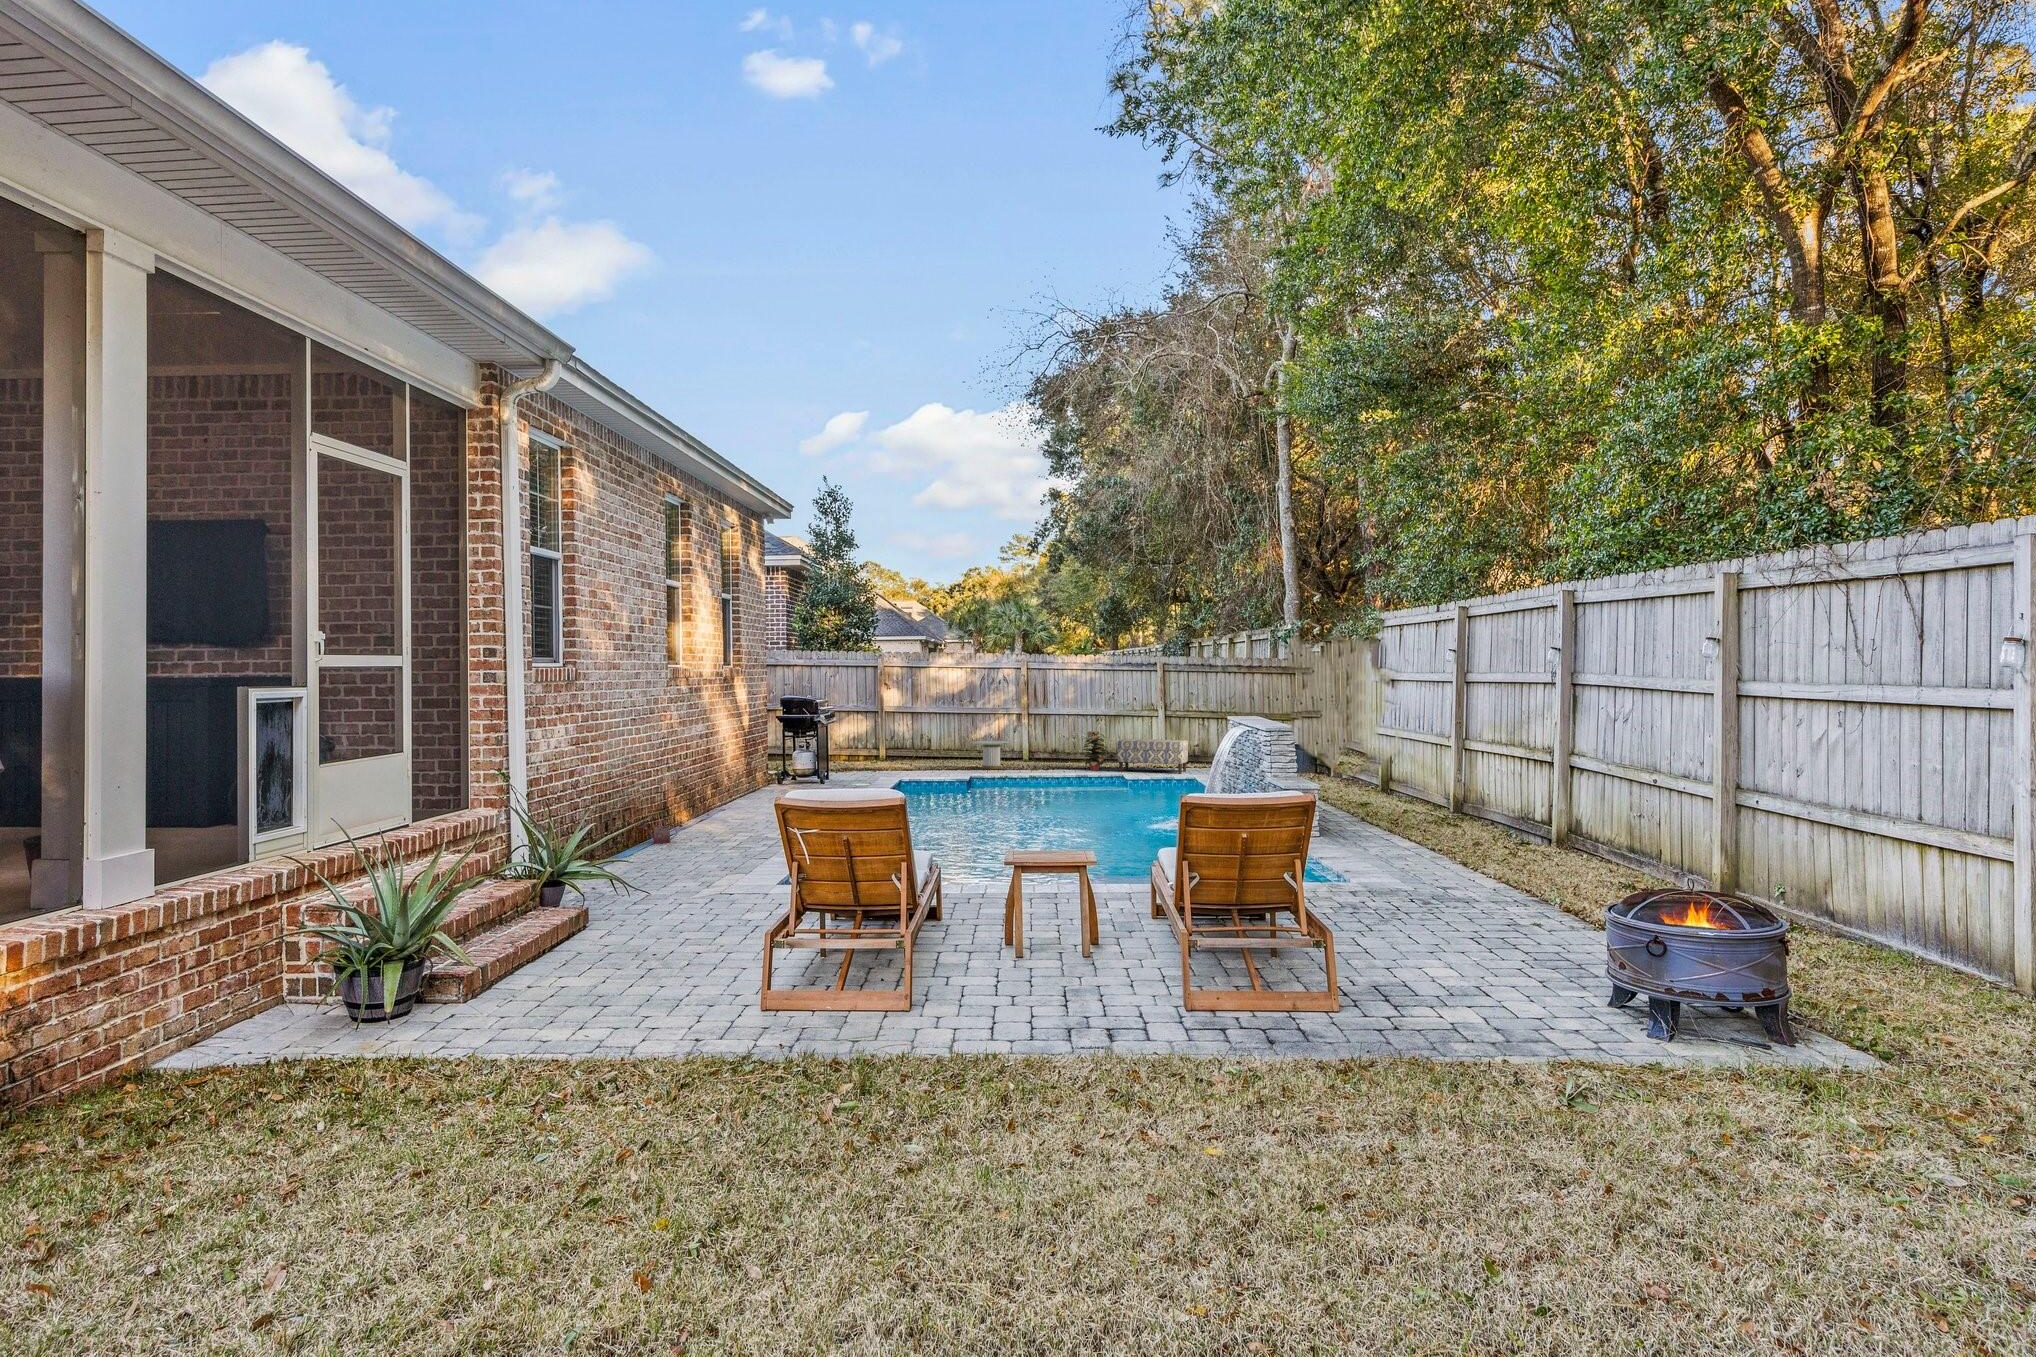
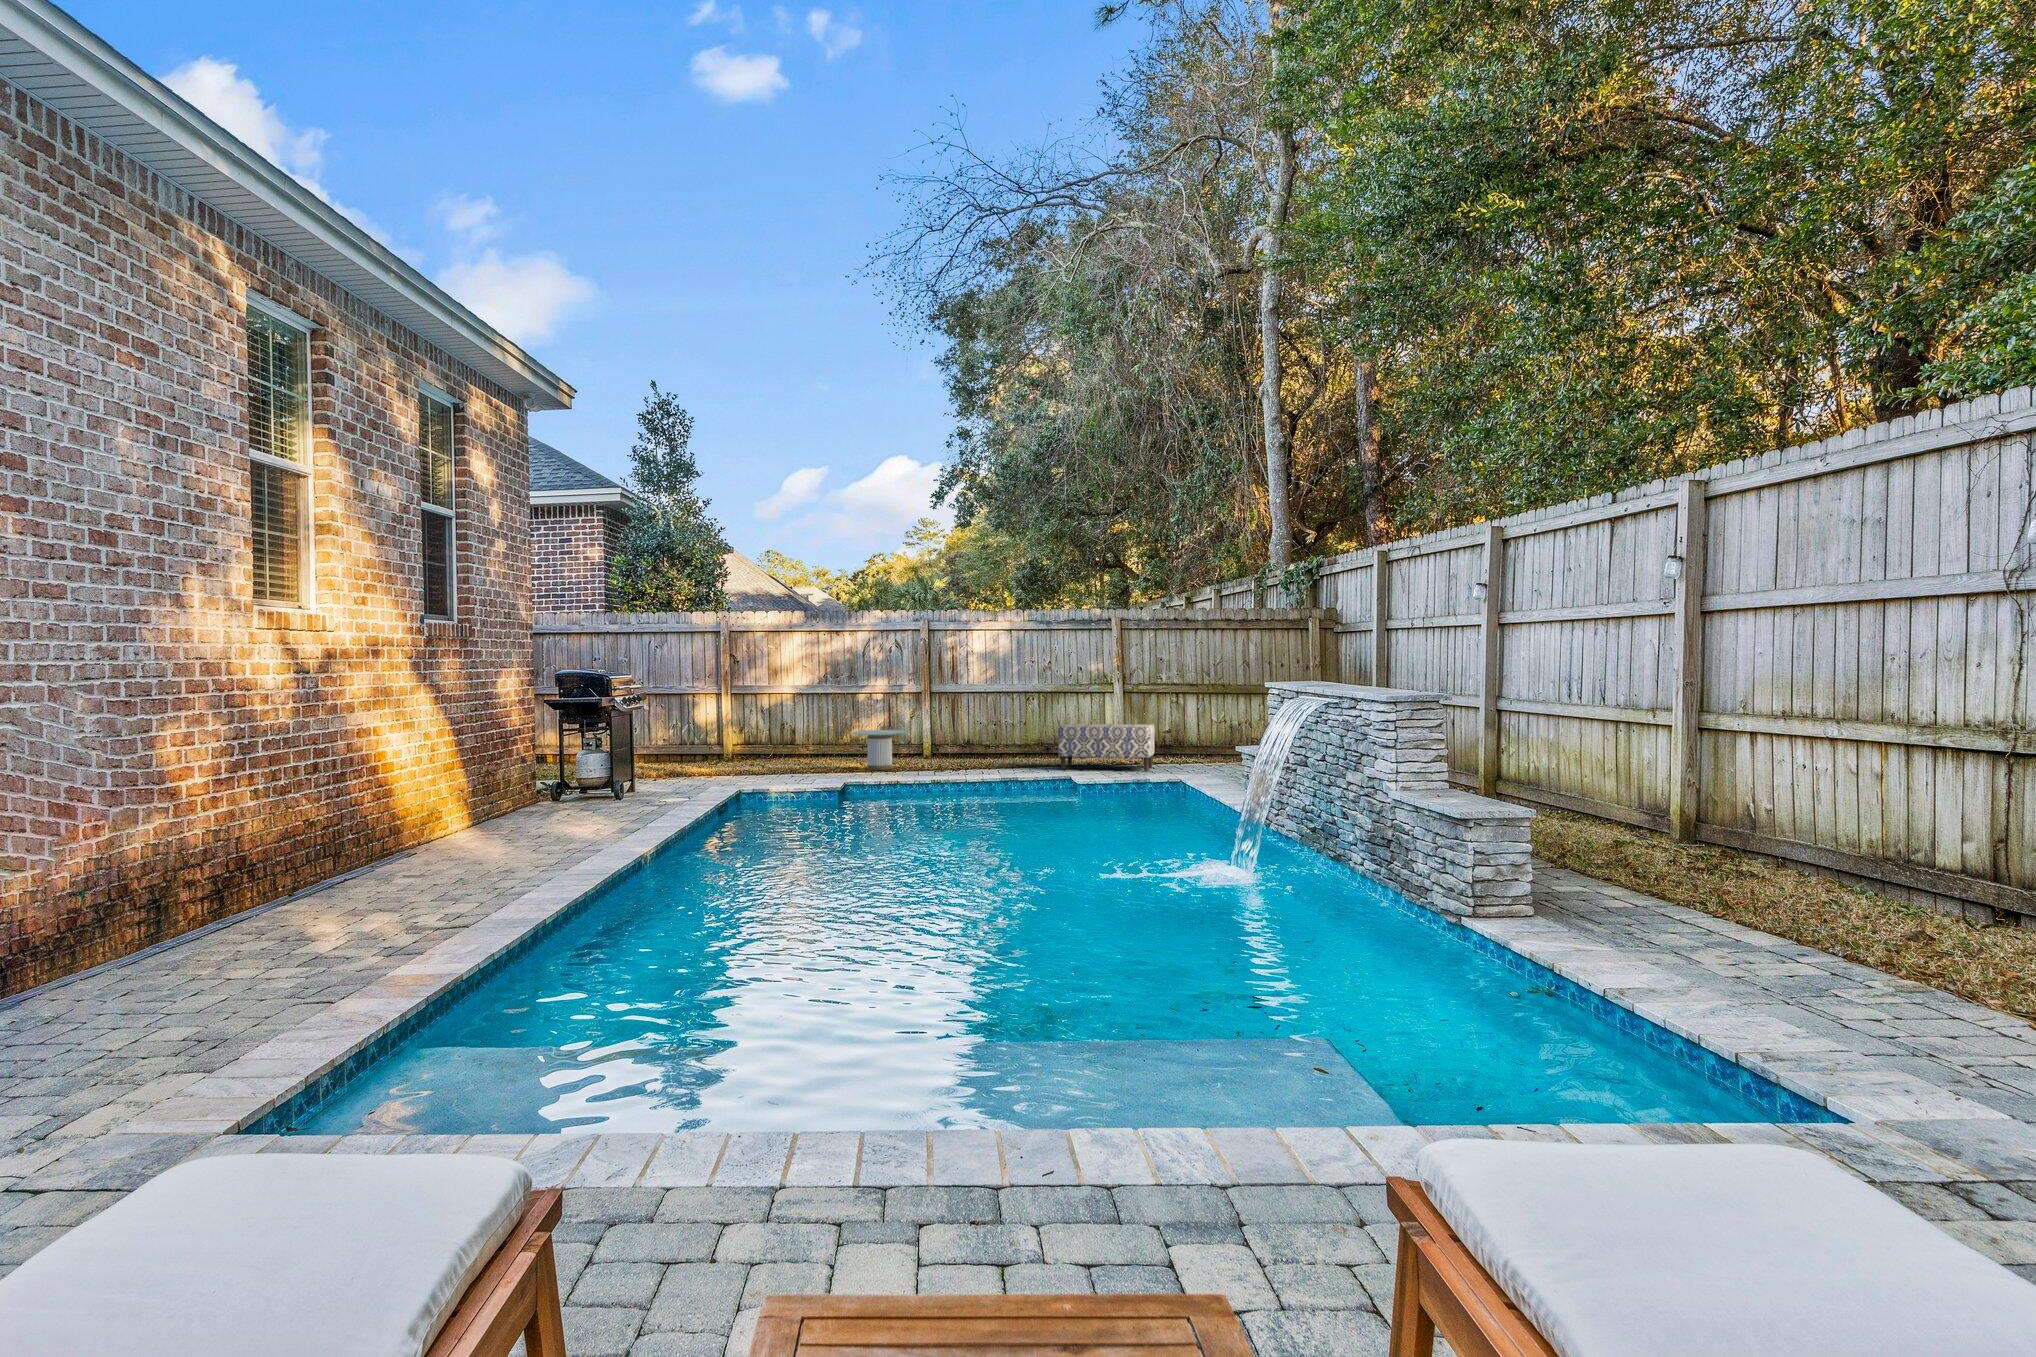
decorative plant: present [1083,731,1107,770] -> none [1005,714,1045,768]
watering can: present [641,819,677,843] -> none [112,910,200,965]

